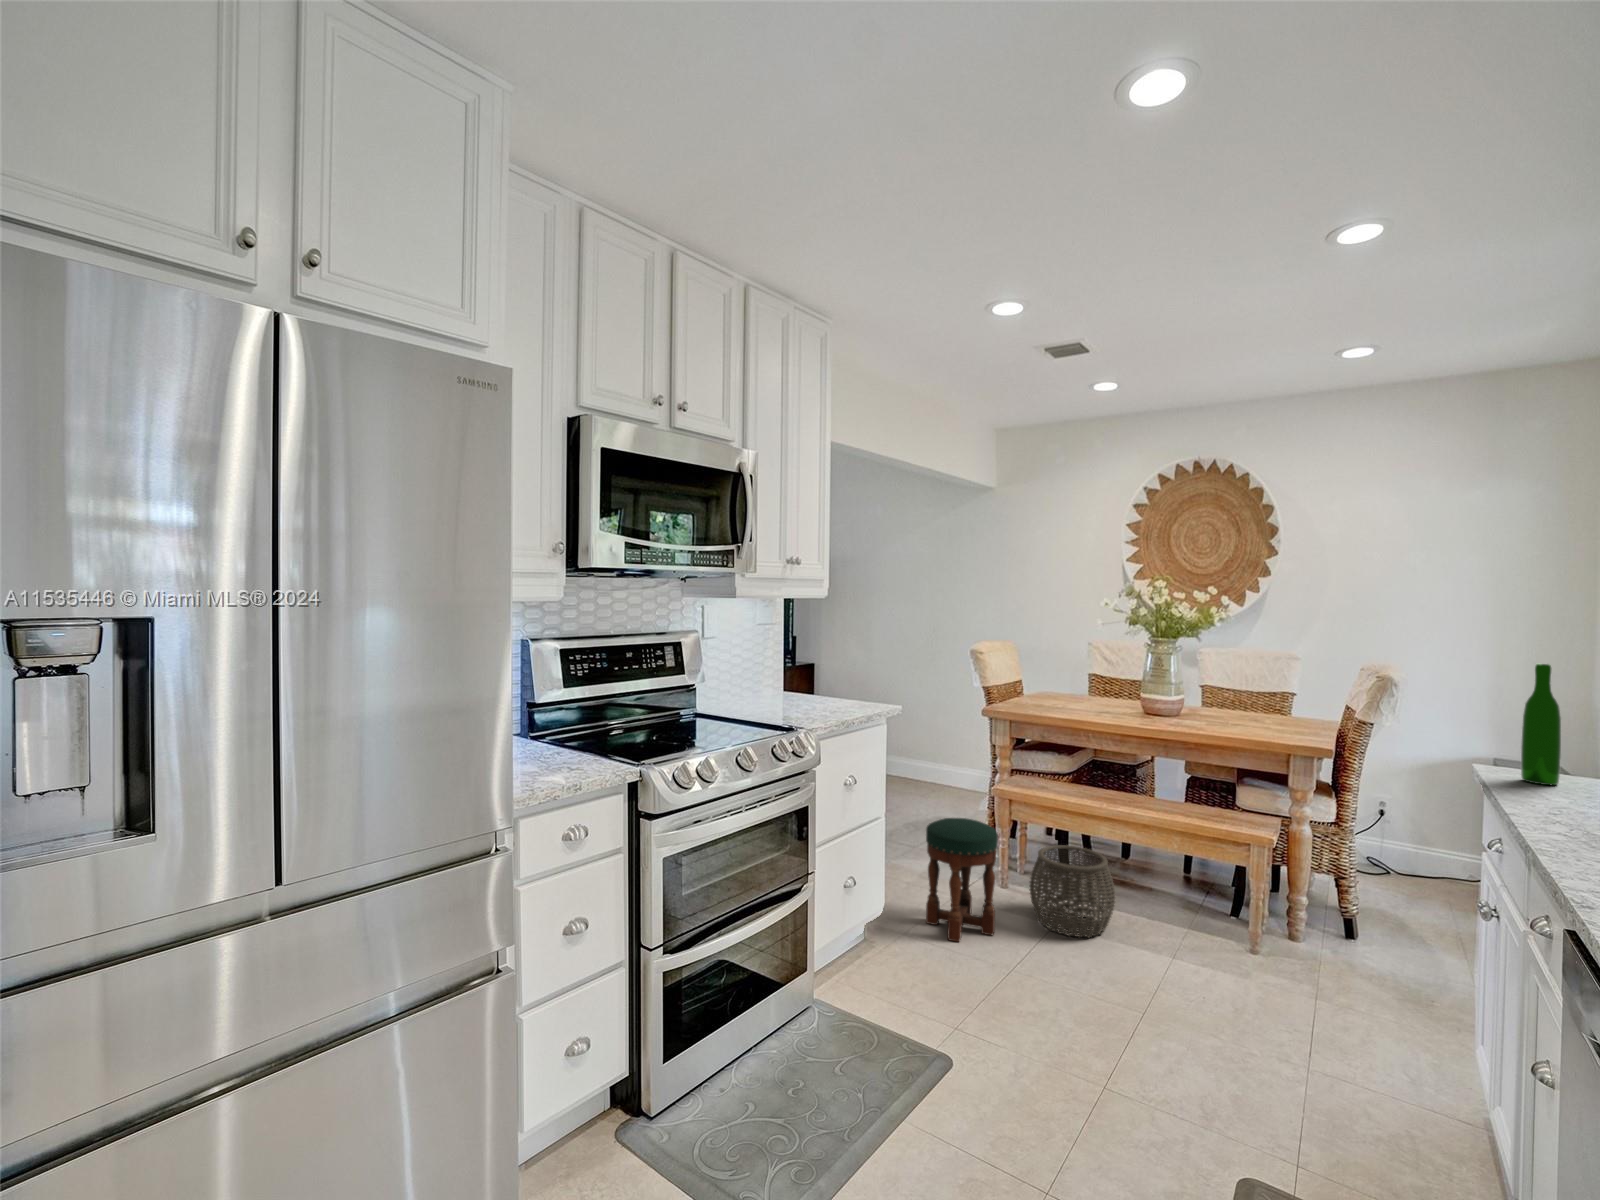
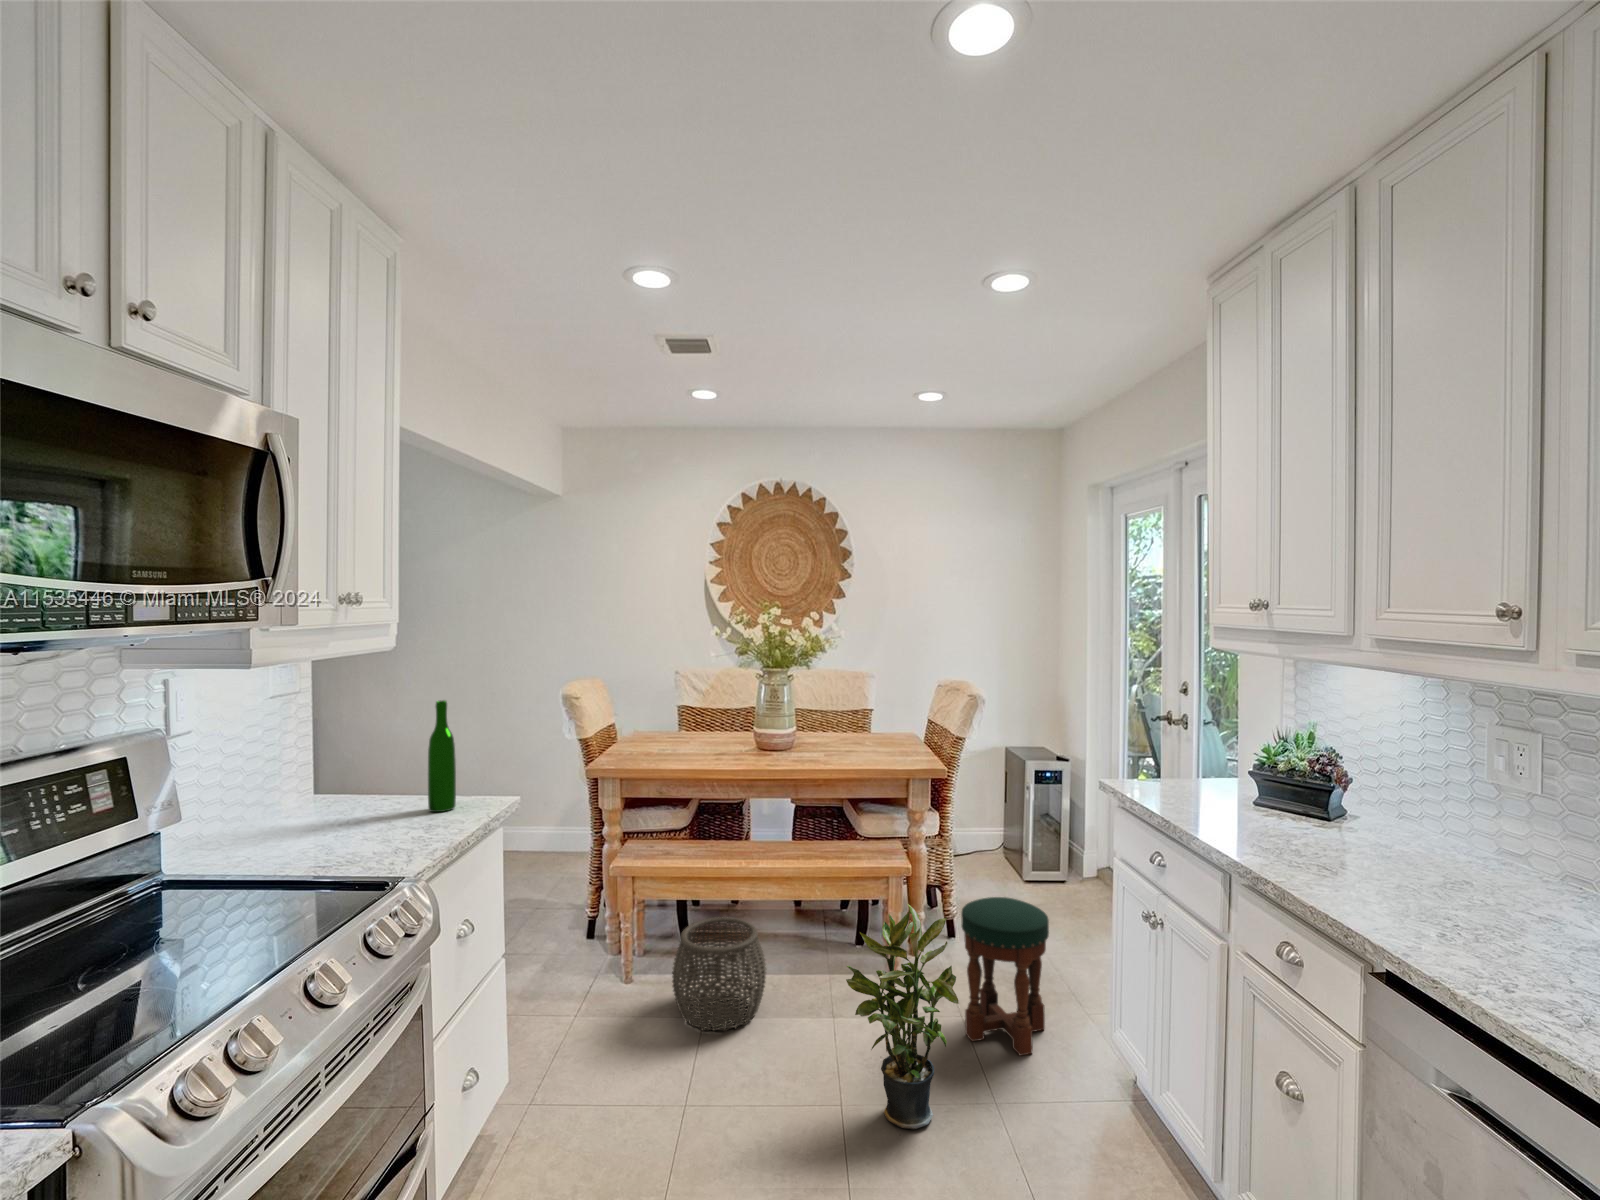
wine bottle: present [1521,664,1561,785] -> present [428,700,456,812]
stool: present [926,818,998,942] -> present [961,897,1049,1056]
potted plant: none [1152,850,1269,1052] -> present [846,904,959,1130]

